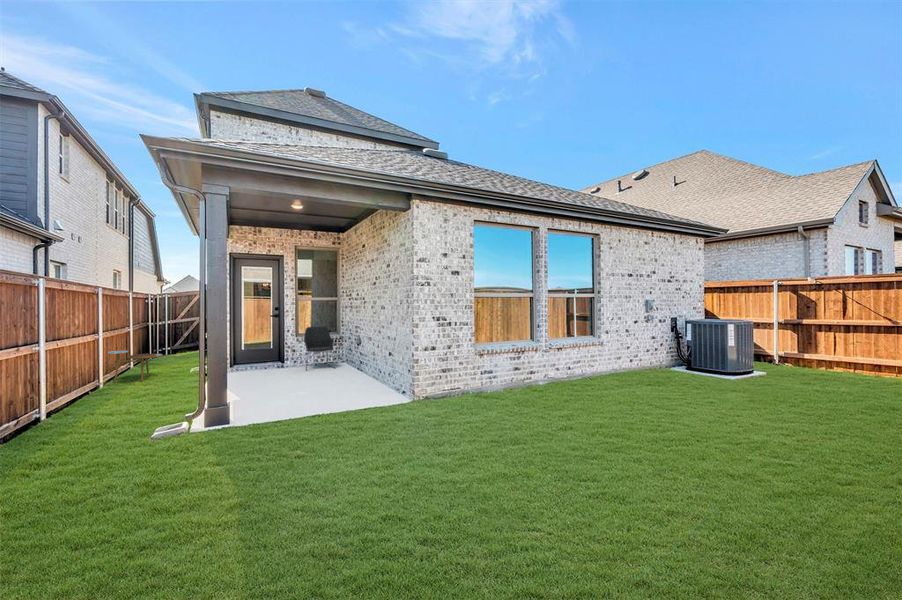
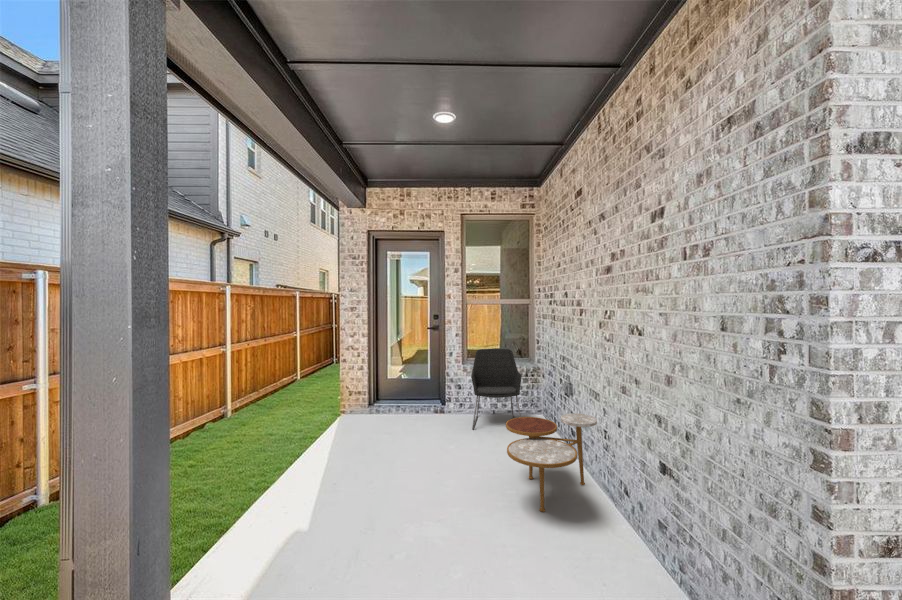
side table: present [108,350,163,383] -> present [506,413,597,512]

